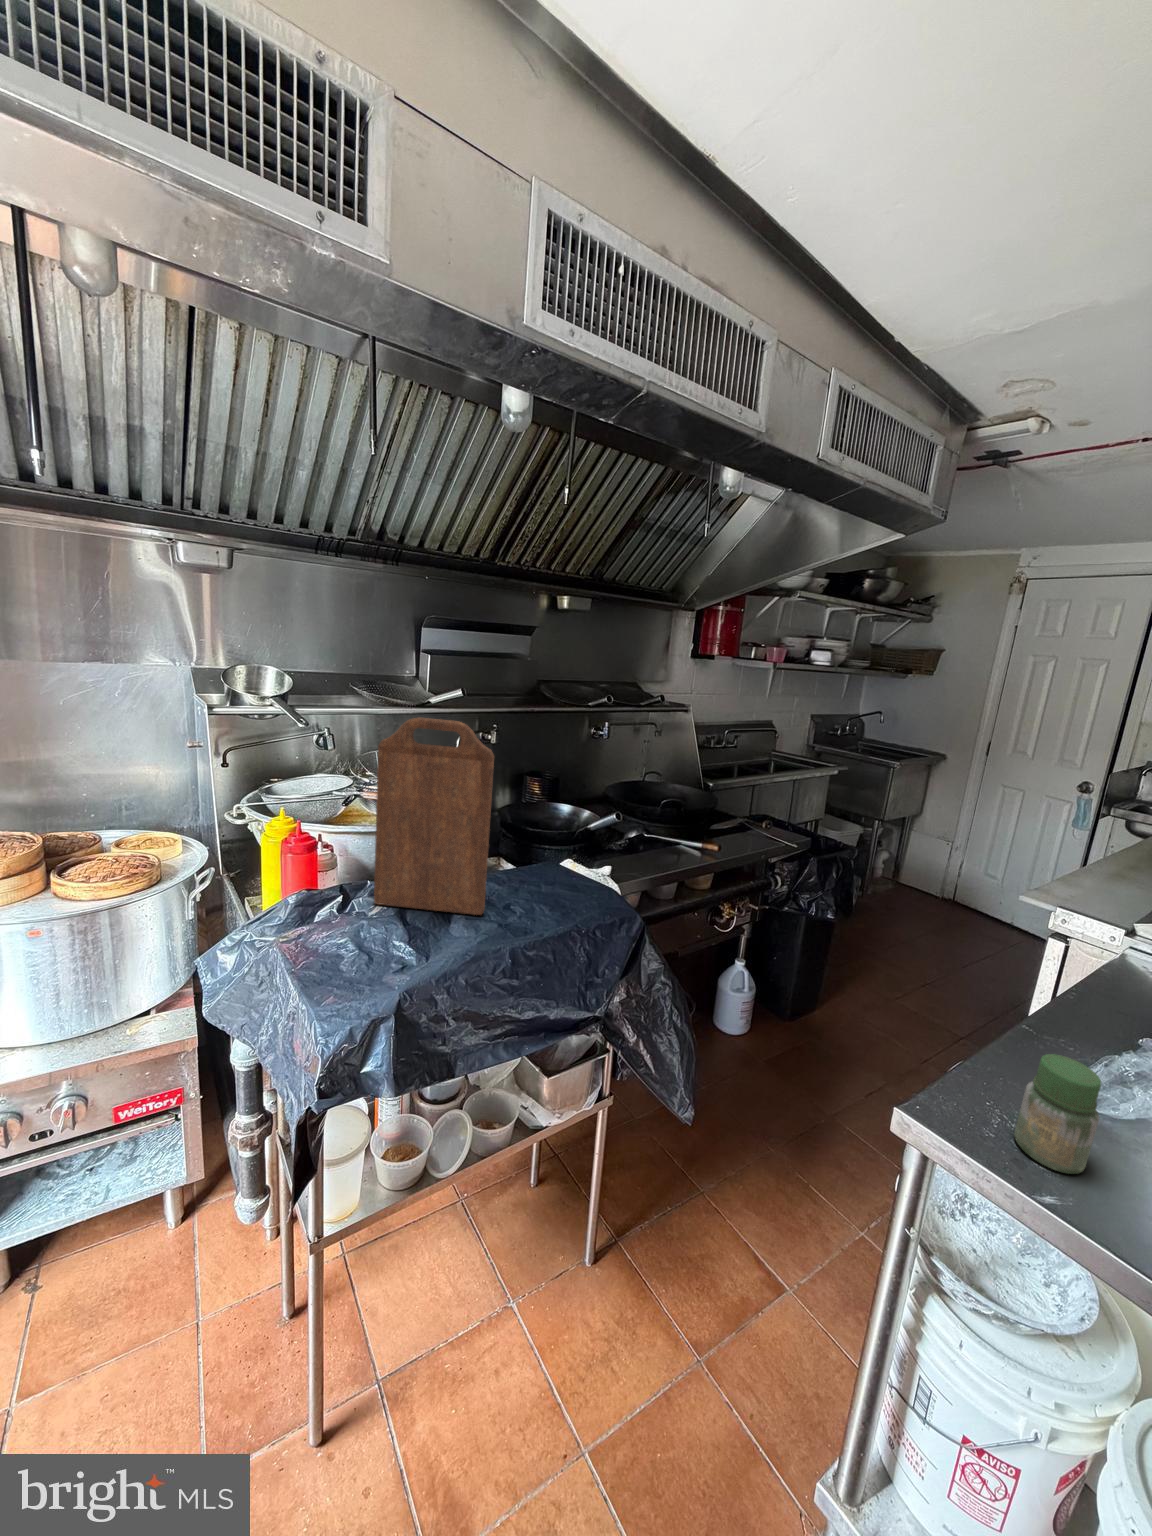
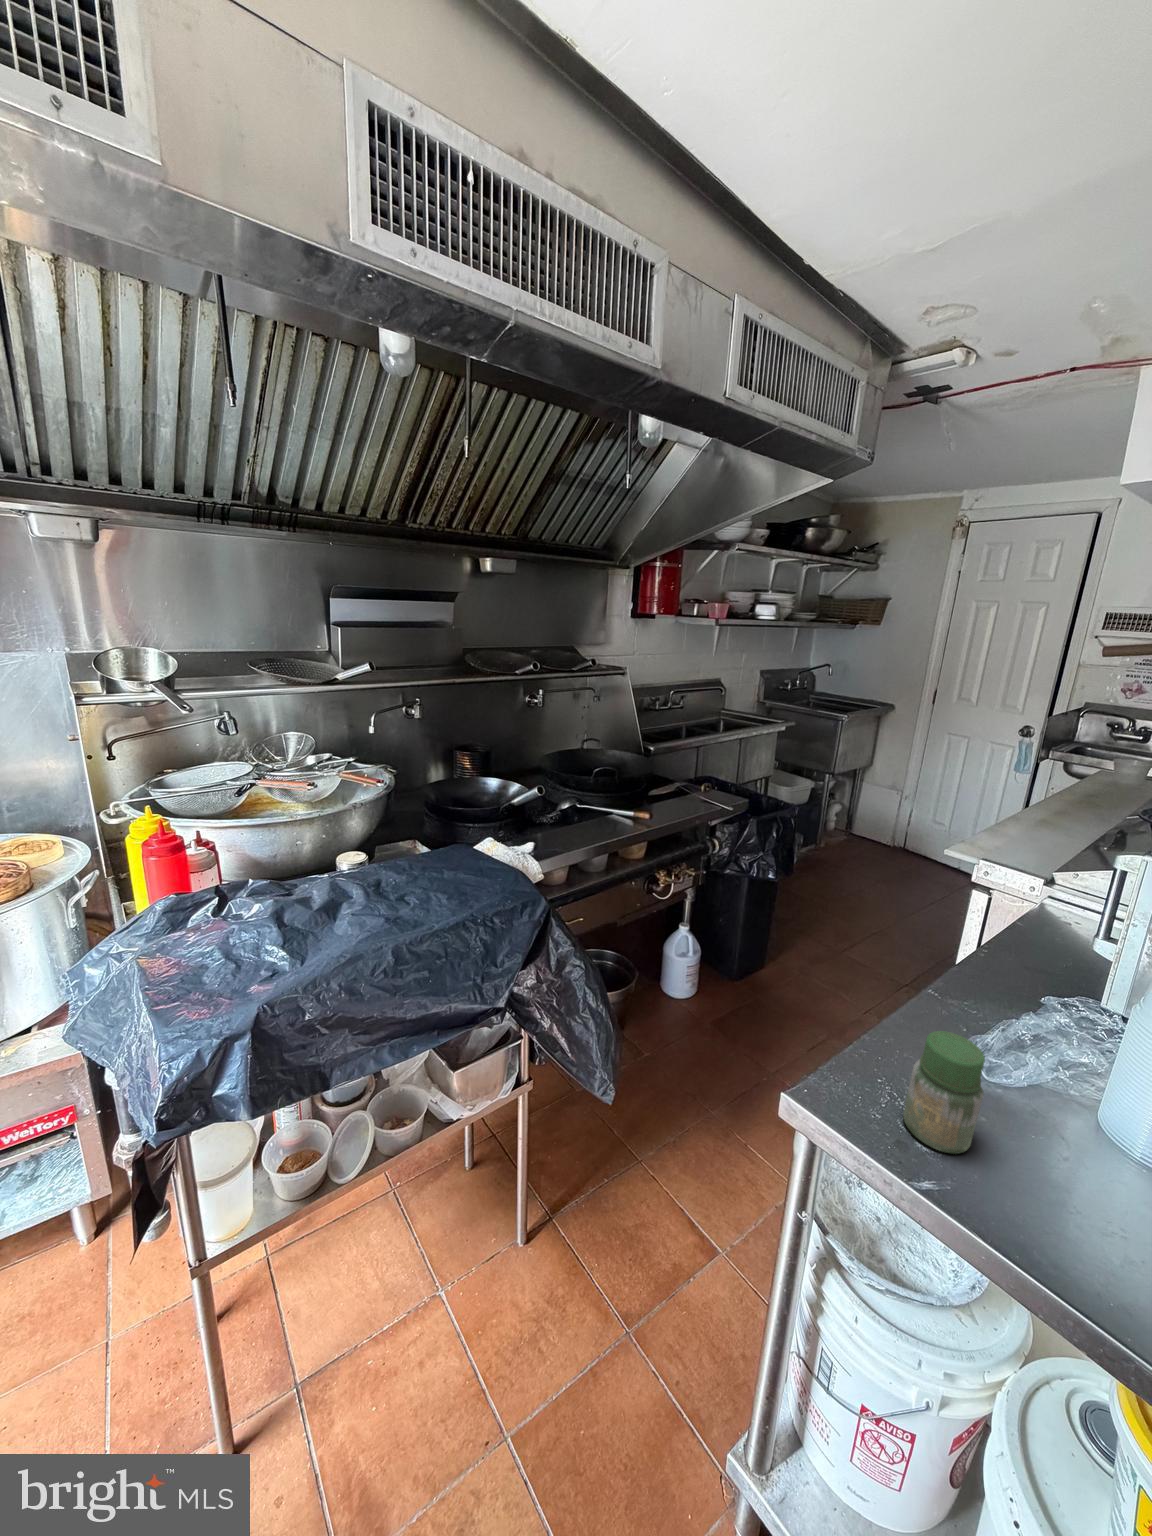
cutting board: present [374,718,494,915] -> none [233,702,370,911]

